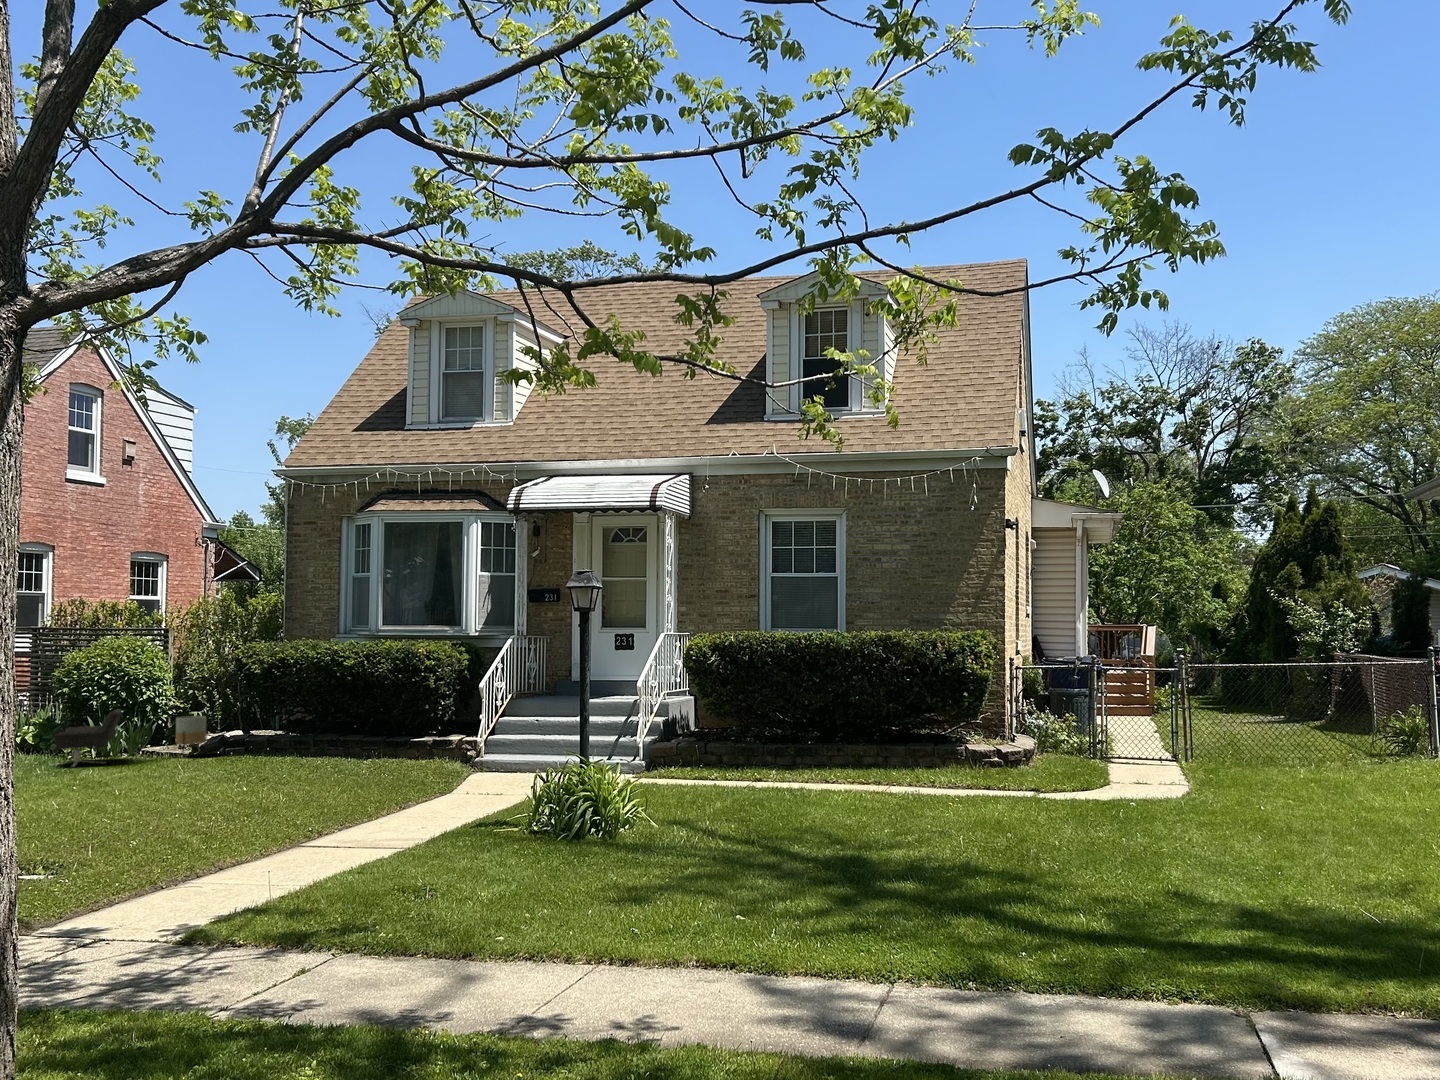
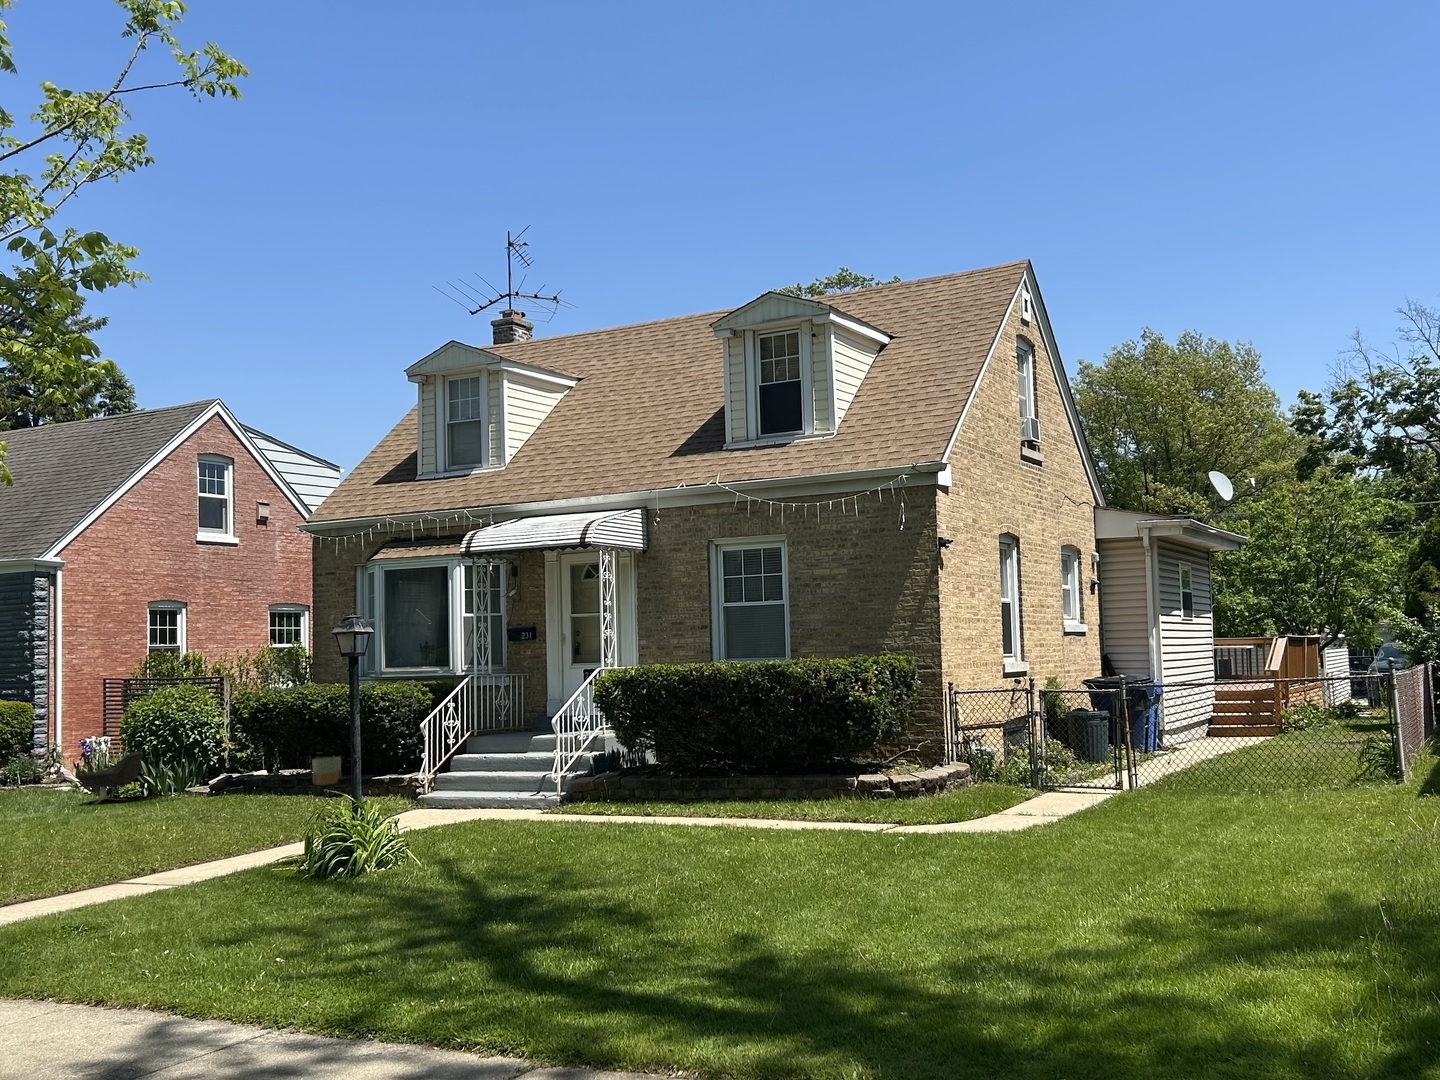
planter: present [176,716,207,756] -> present [313,757,341,785]

